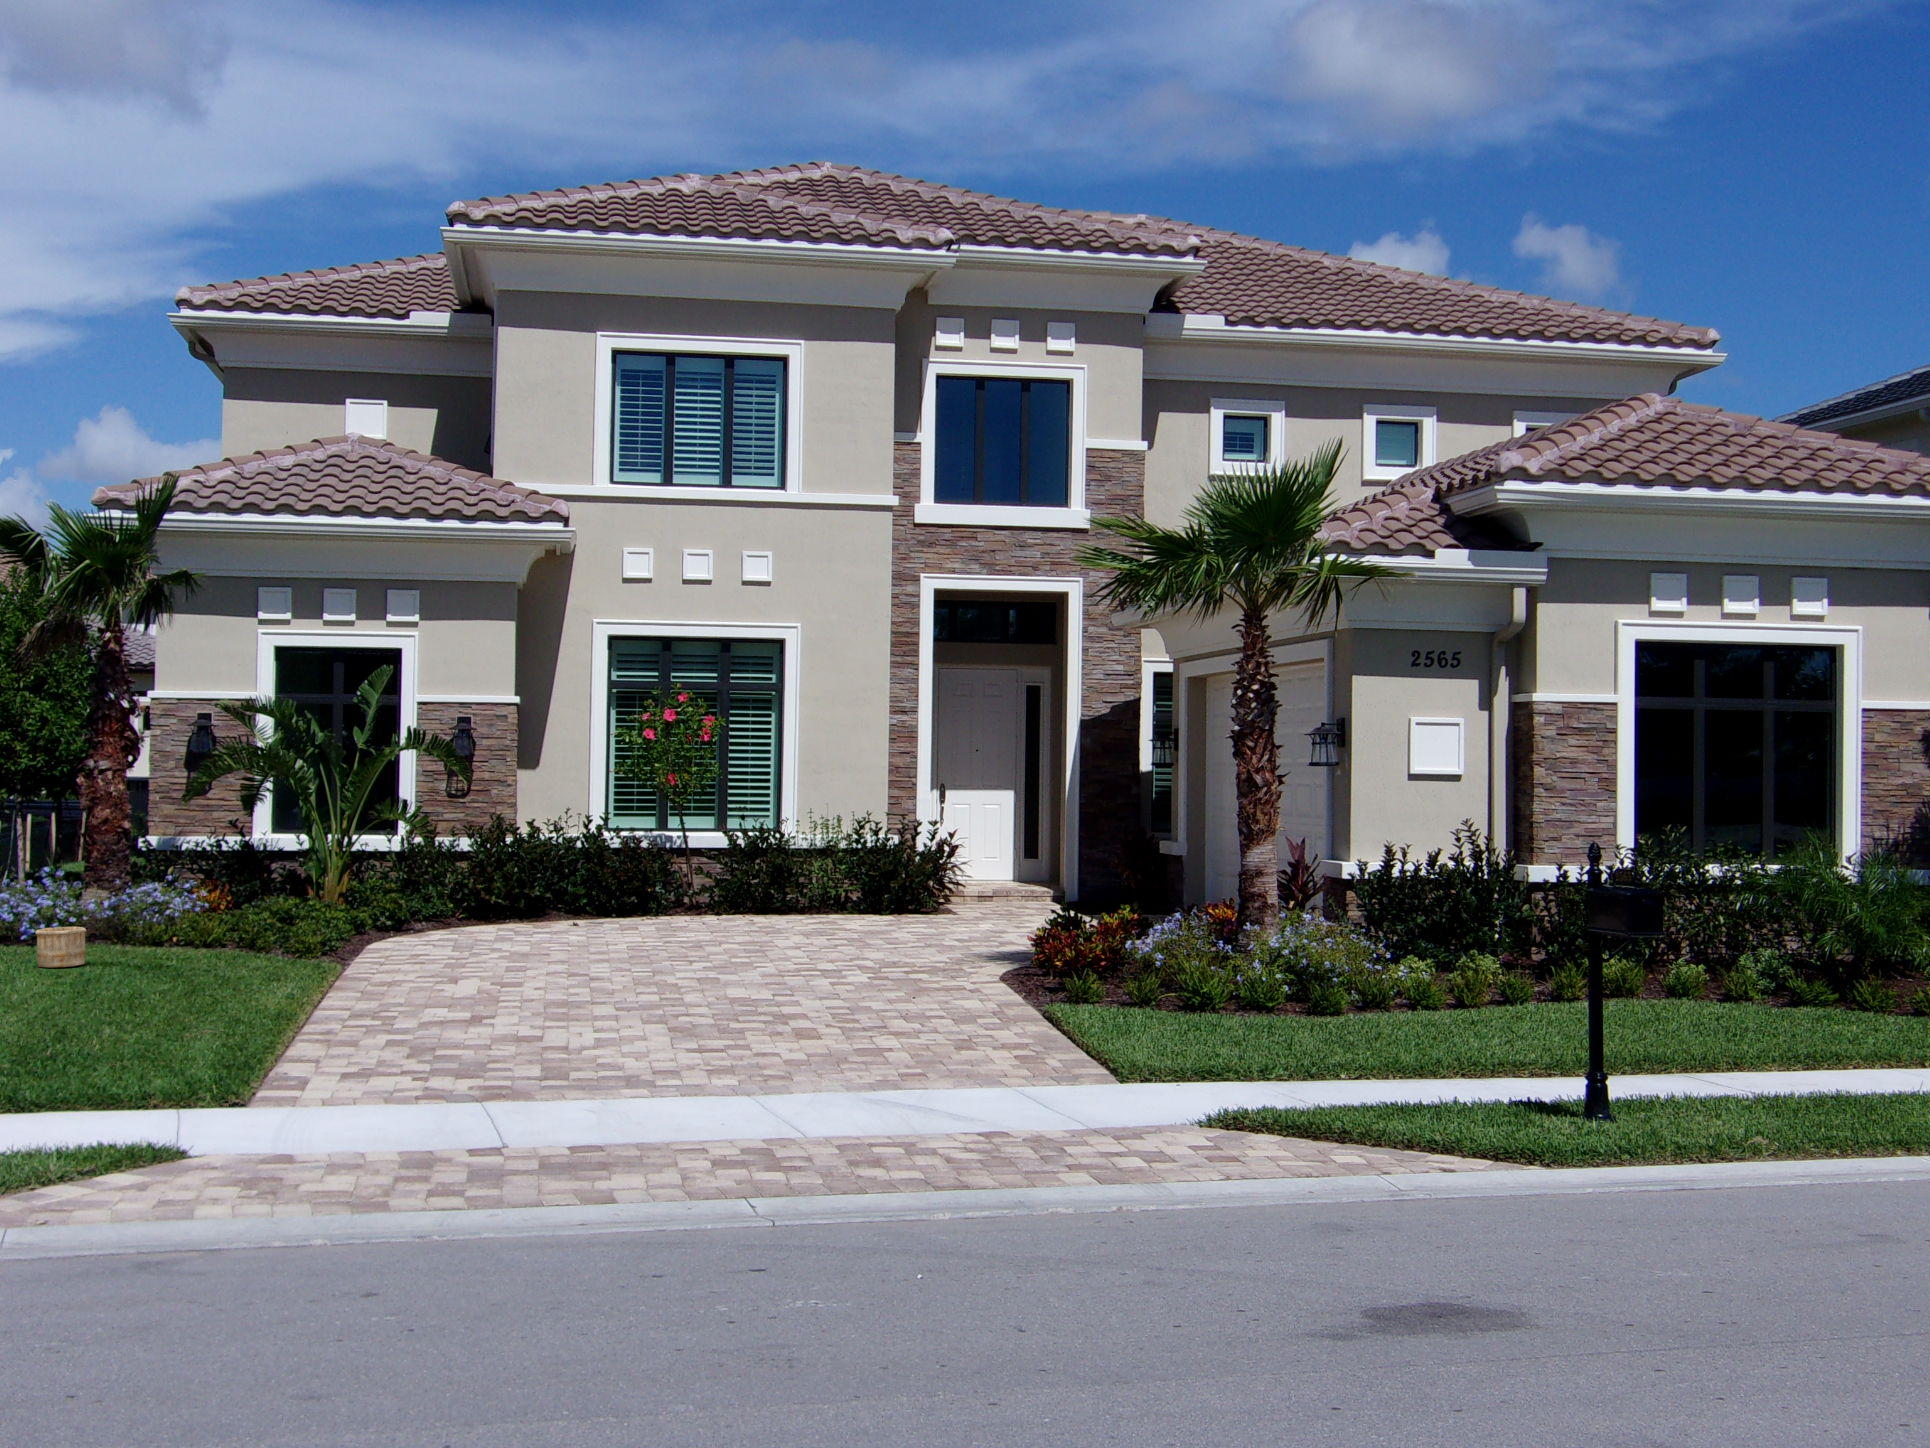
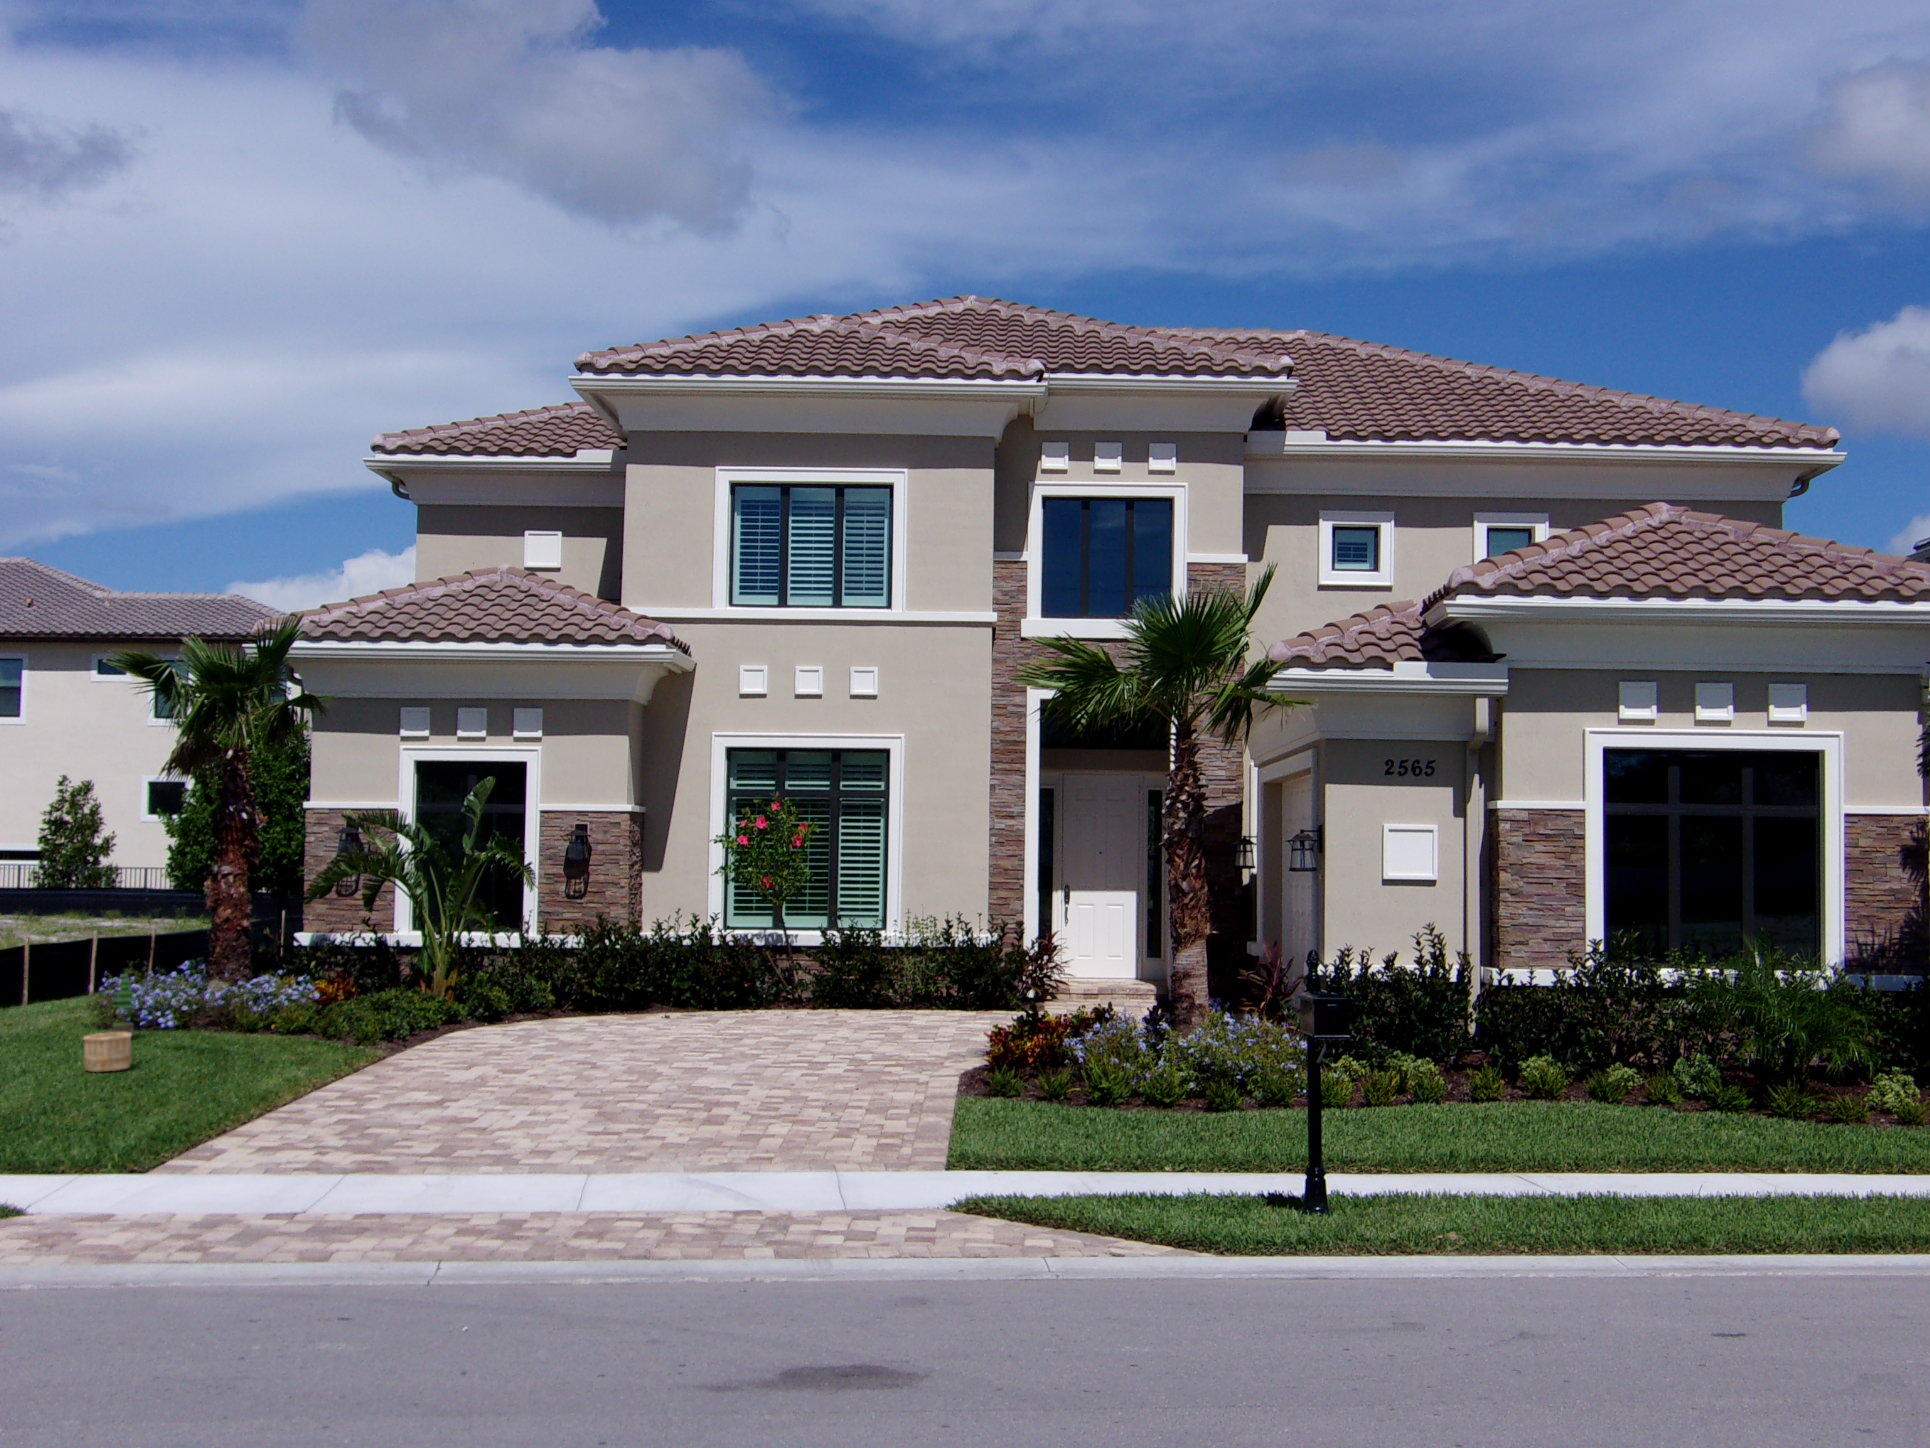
potted tree: none [17,867,46,943] -> present [113,972,136,1033]

